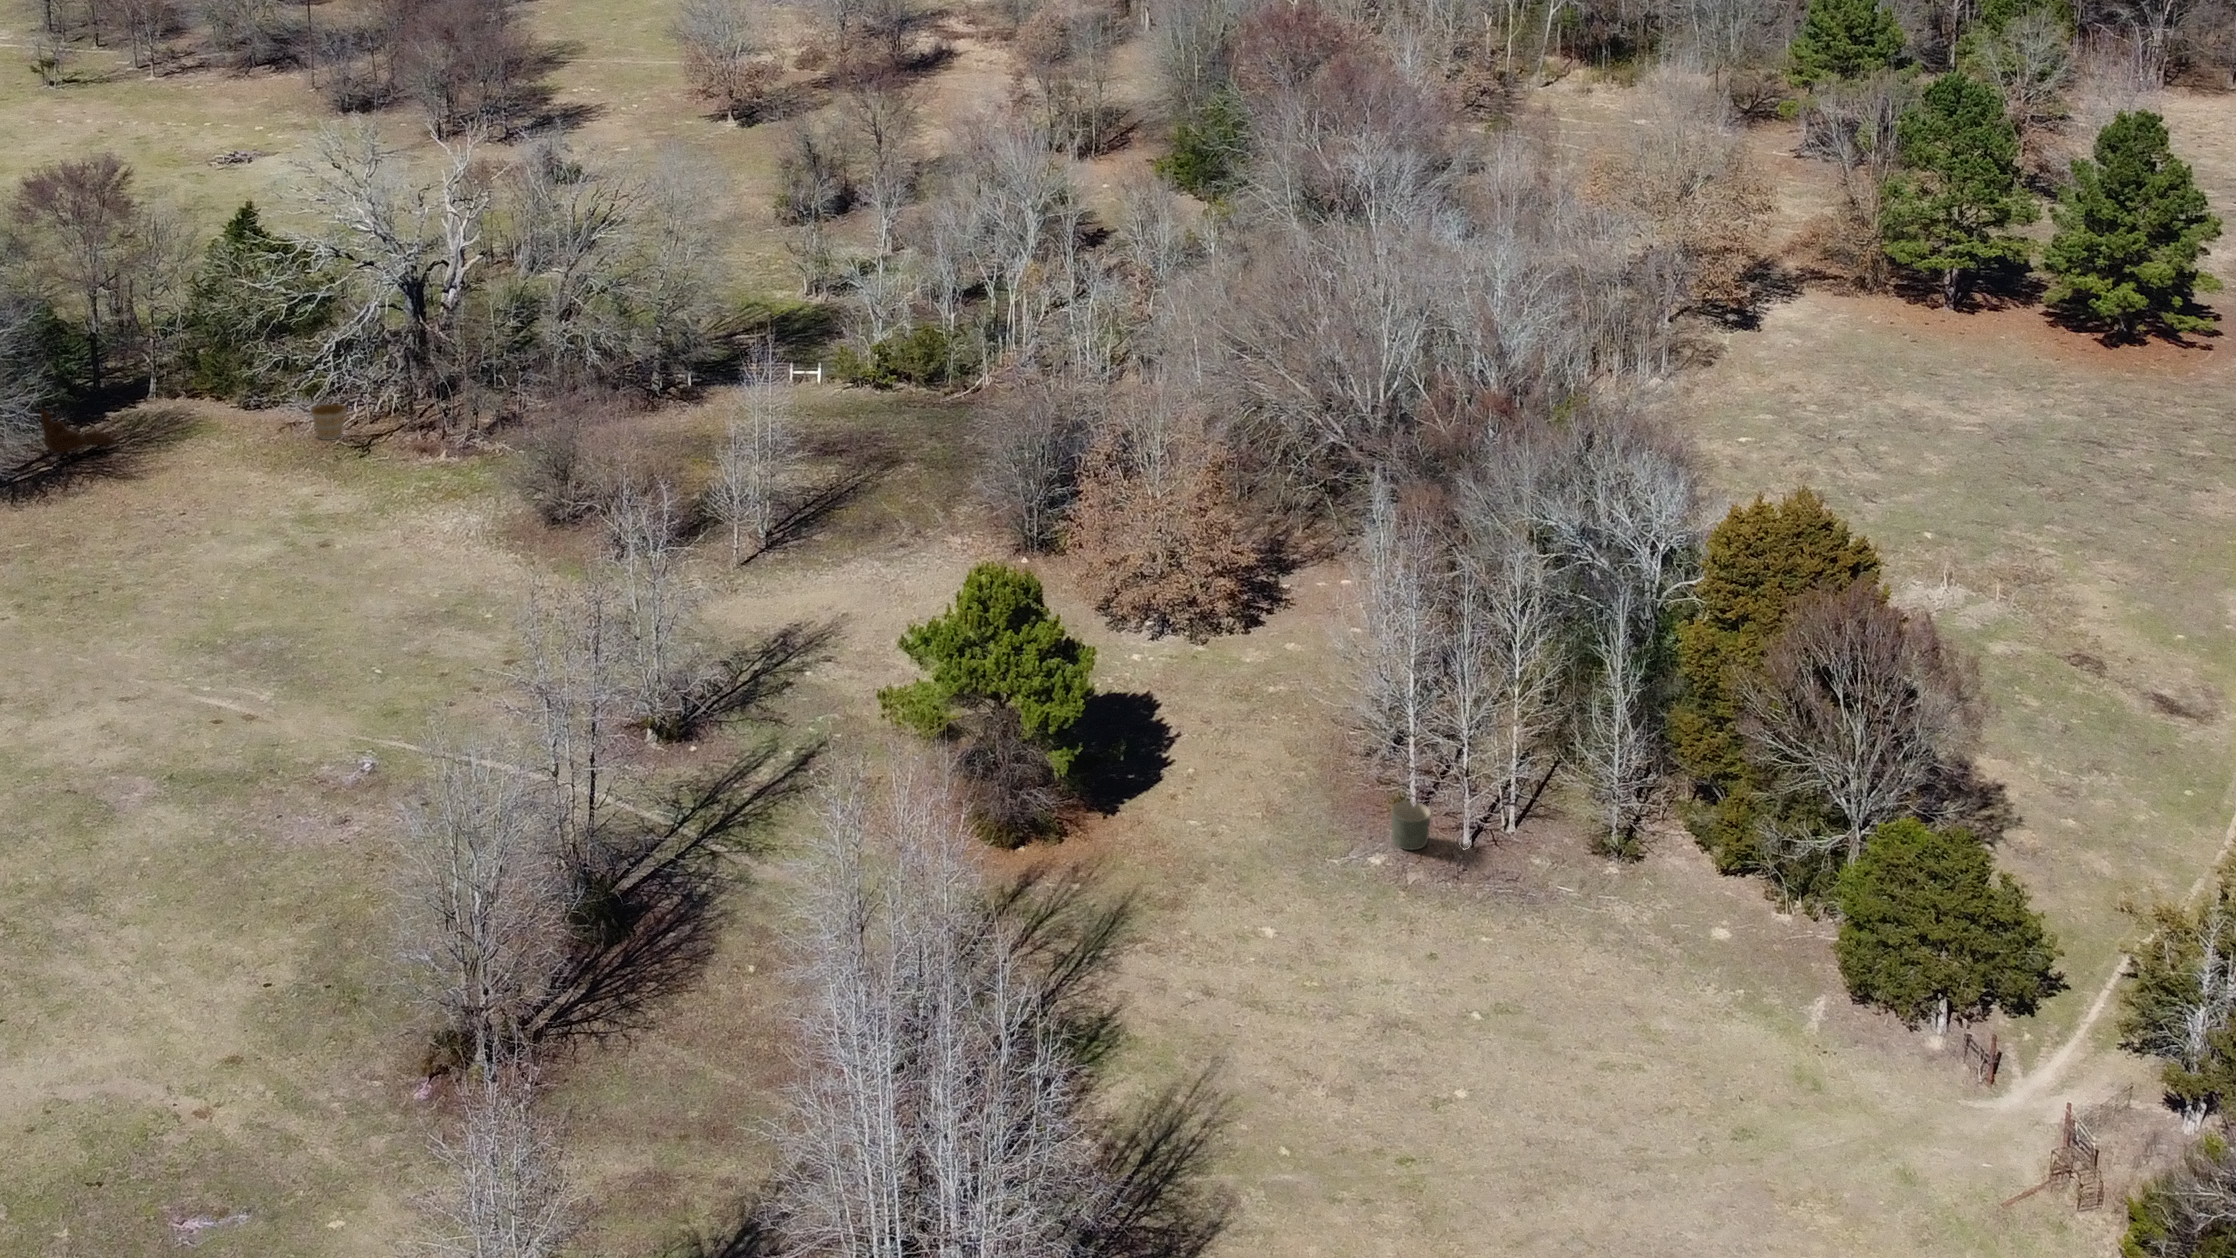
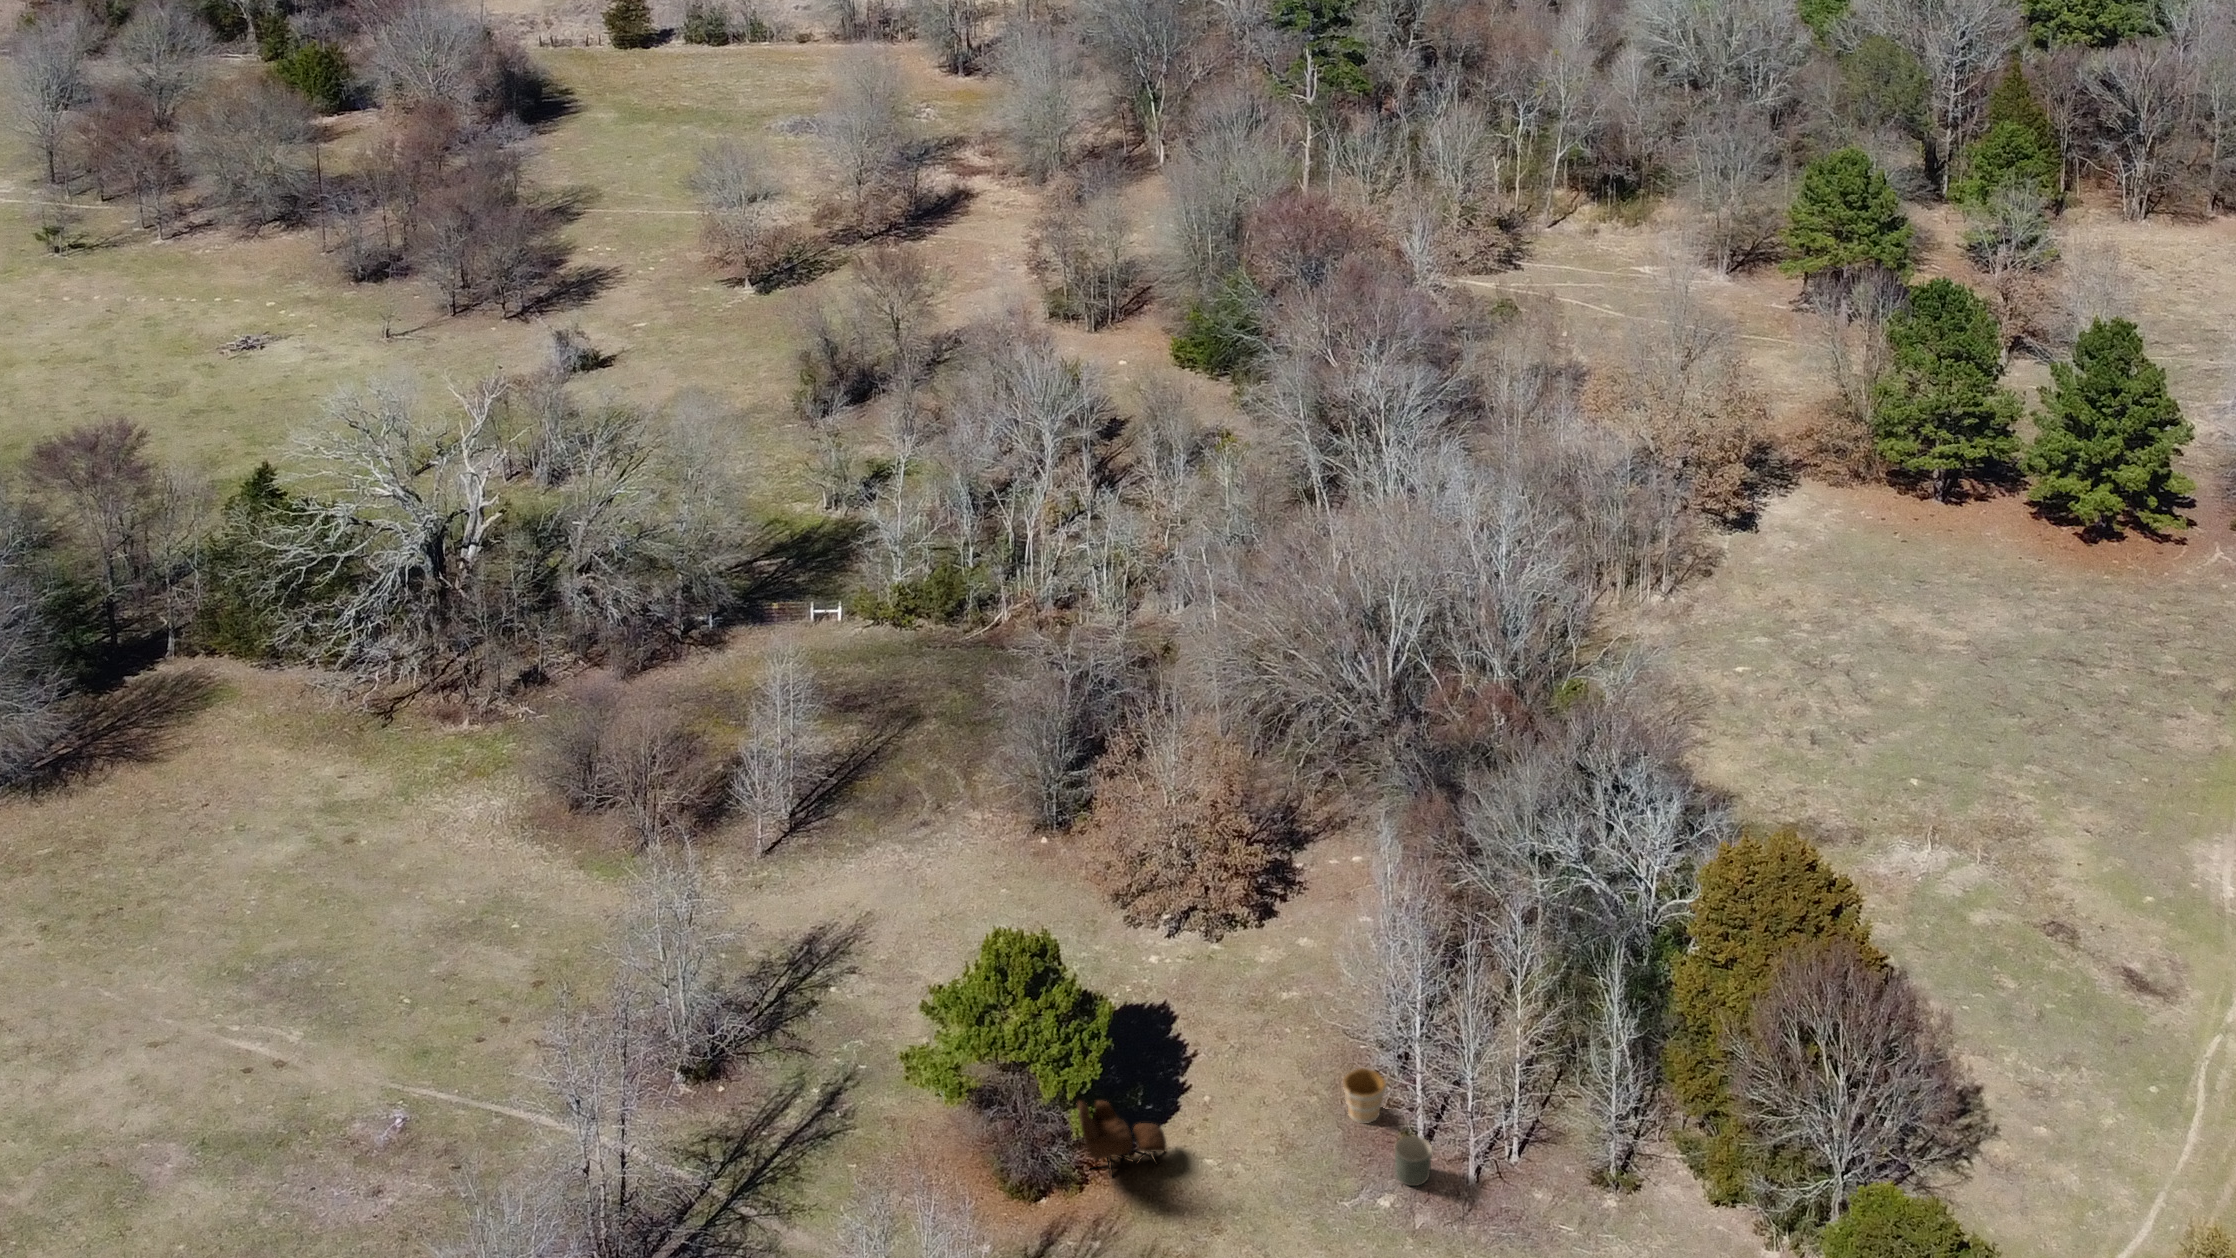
wooden bucket: present [311,404,346,440] -> present [1343,1068,1386,1124]
lounge chair: present [41,409,114,466] -> present [1078,1101,1167,1177]

